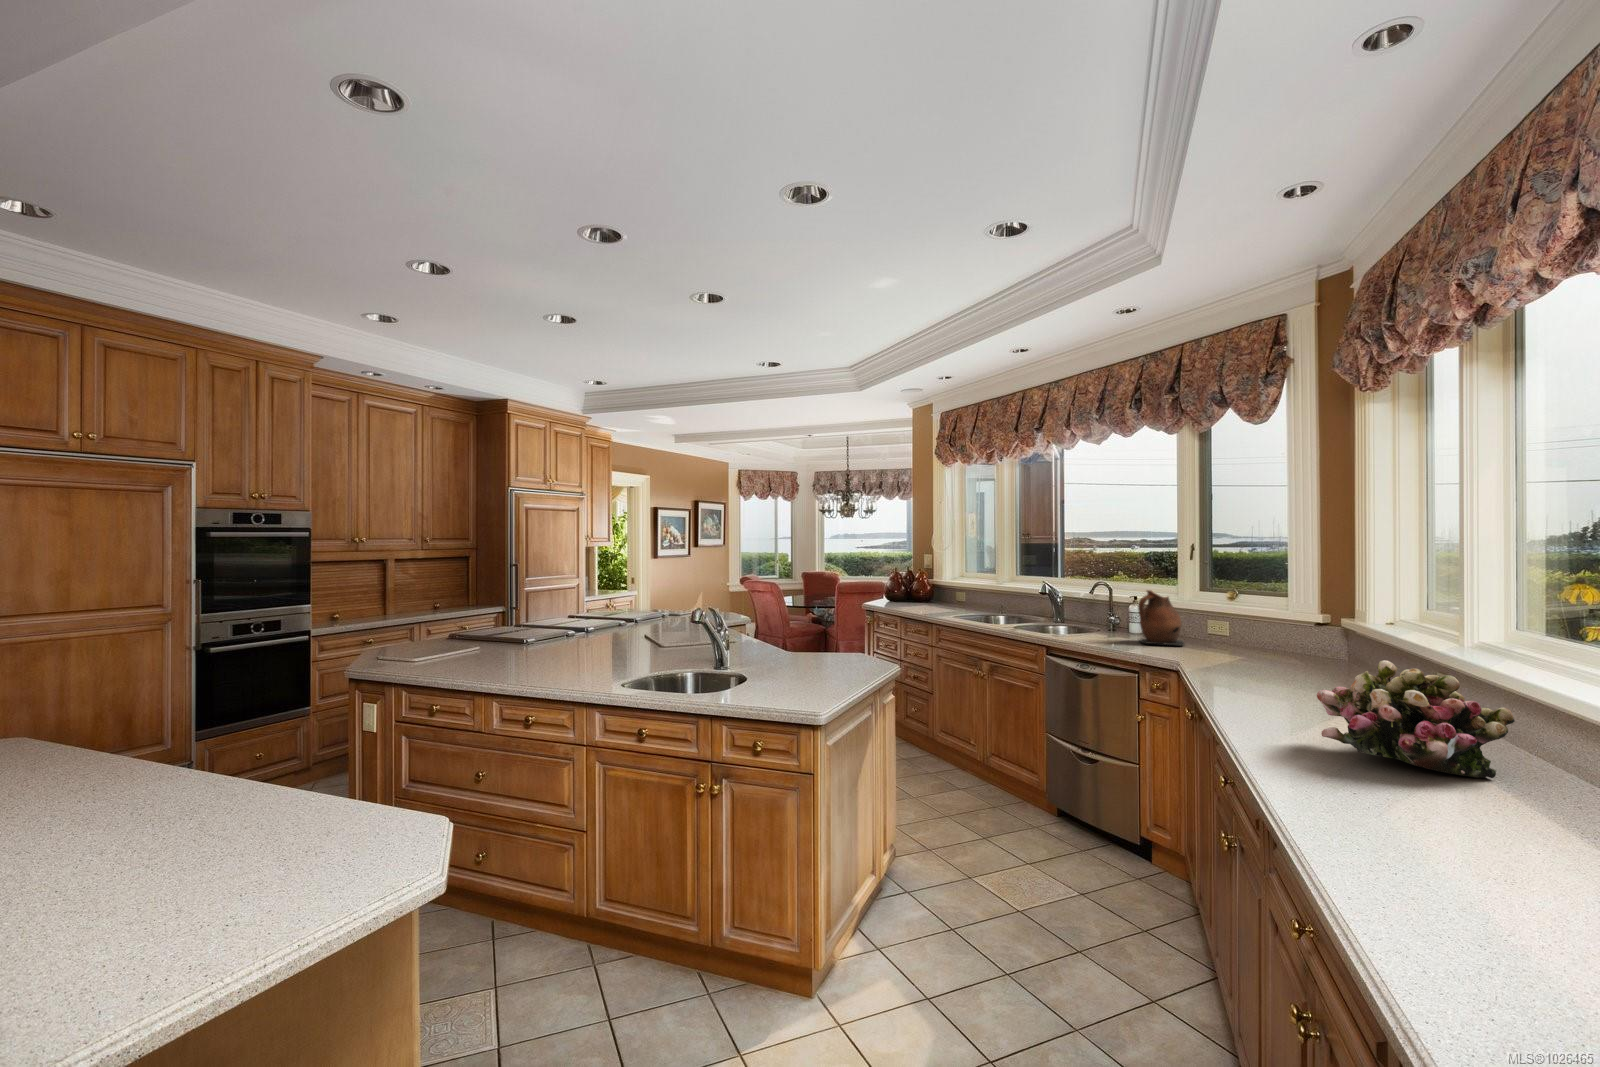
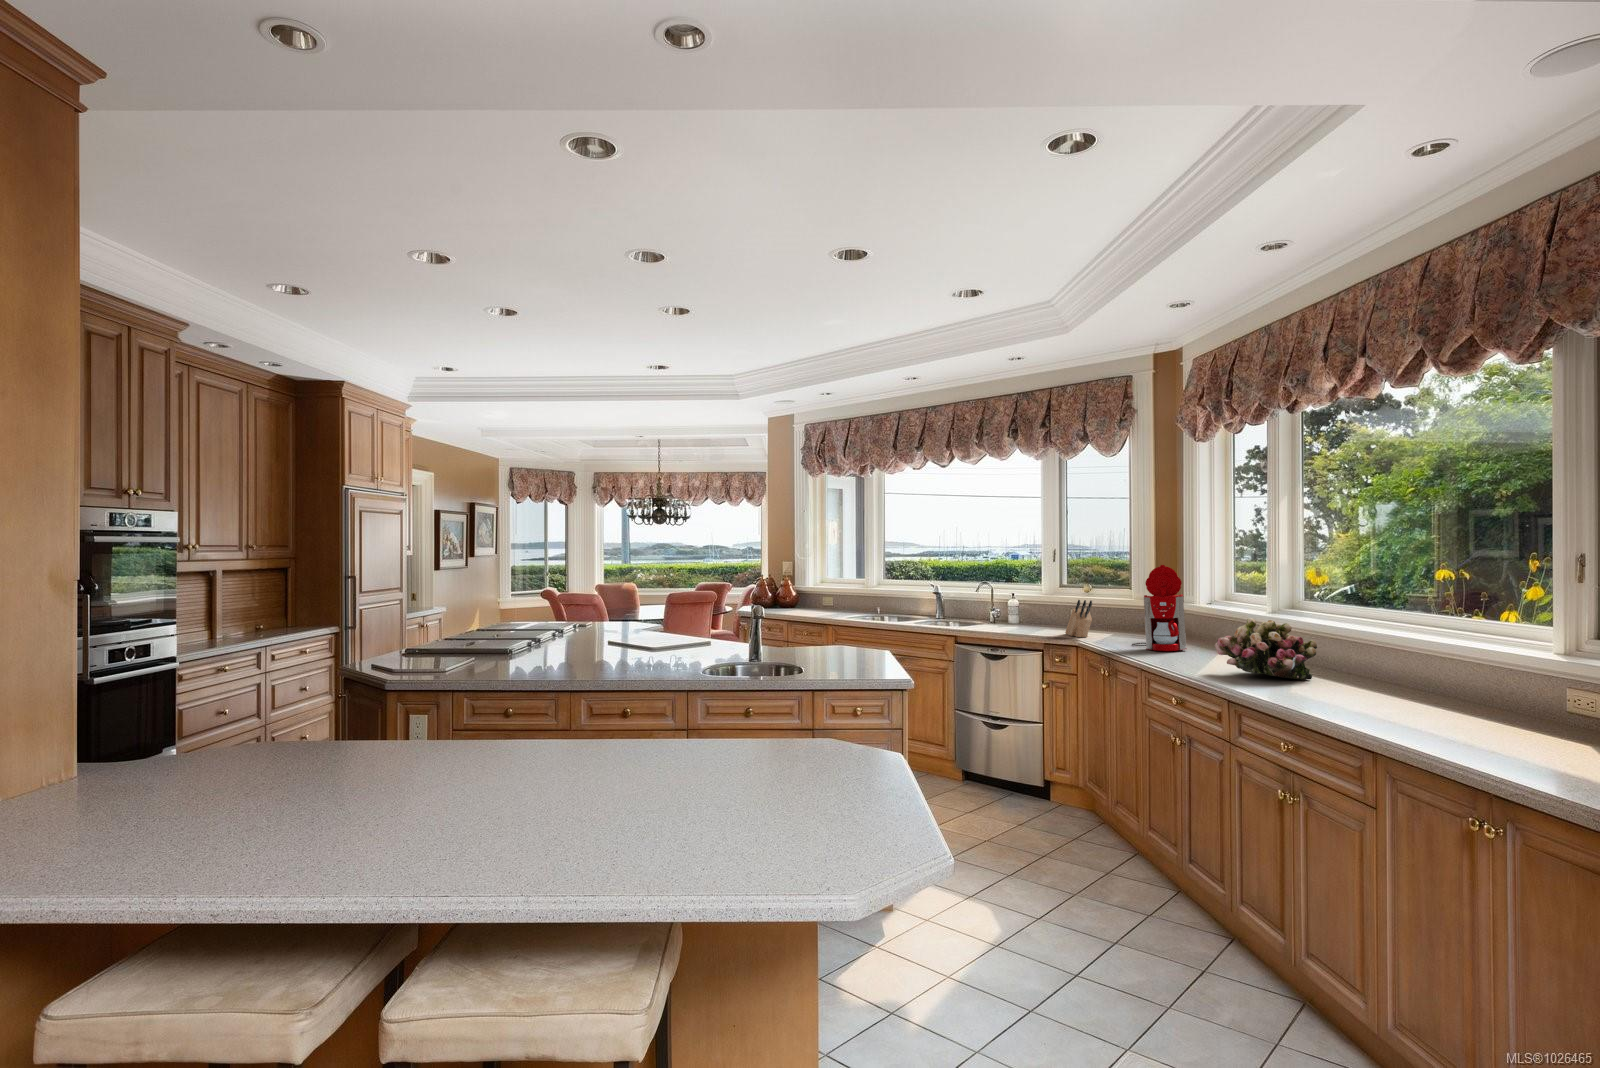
coffee maker: none [1253,568,1328,692] -> present [1132,565,1187,651]
ceramic pitcher: present [1138,590,1184,646] -> none [1021,587,1060,631]
knife block: none [1185,610,1213,658] -> present [1065,600,1092,637]

